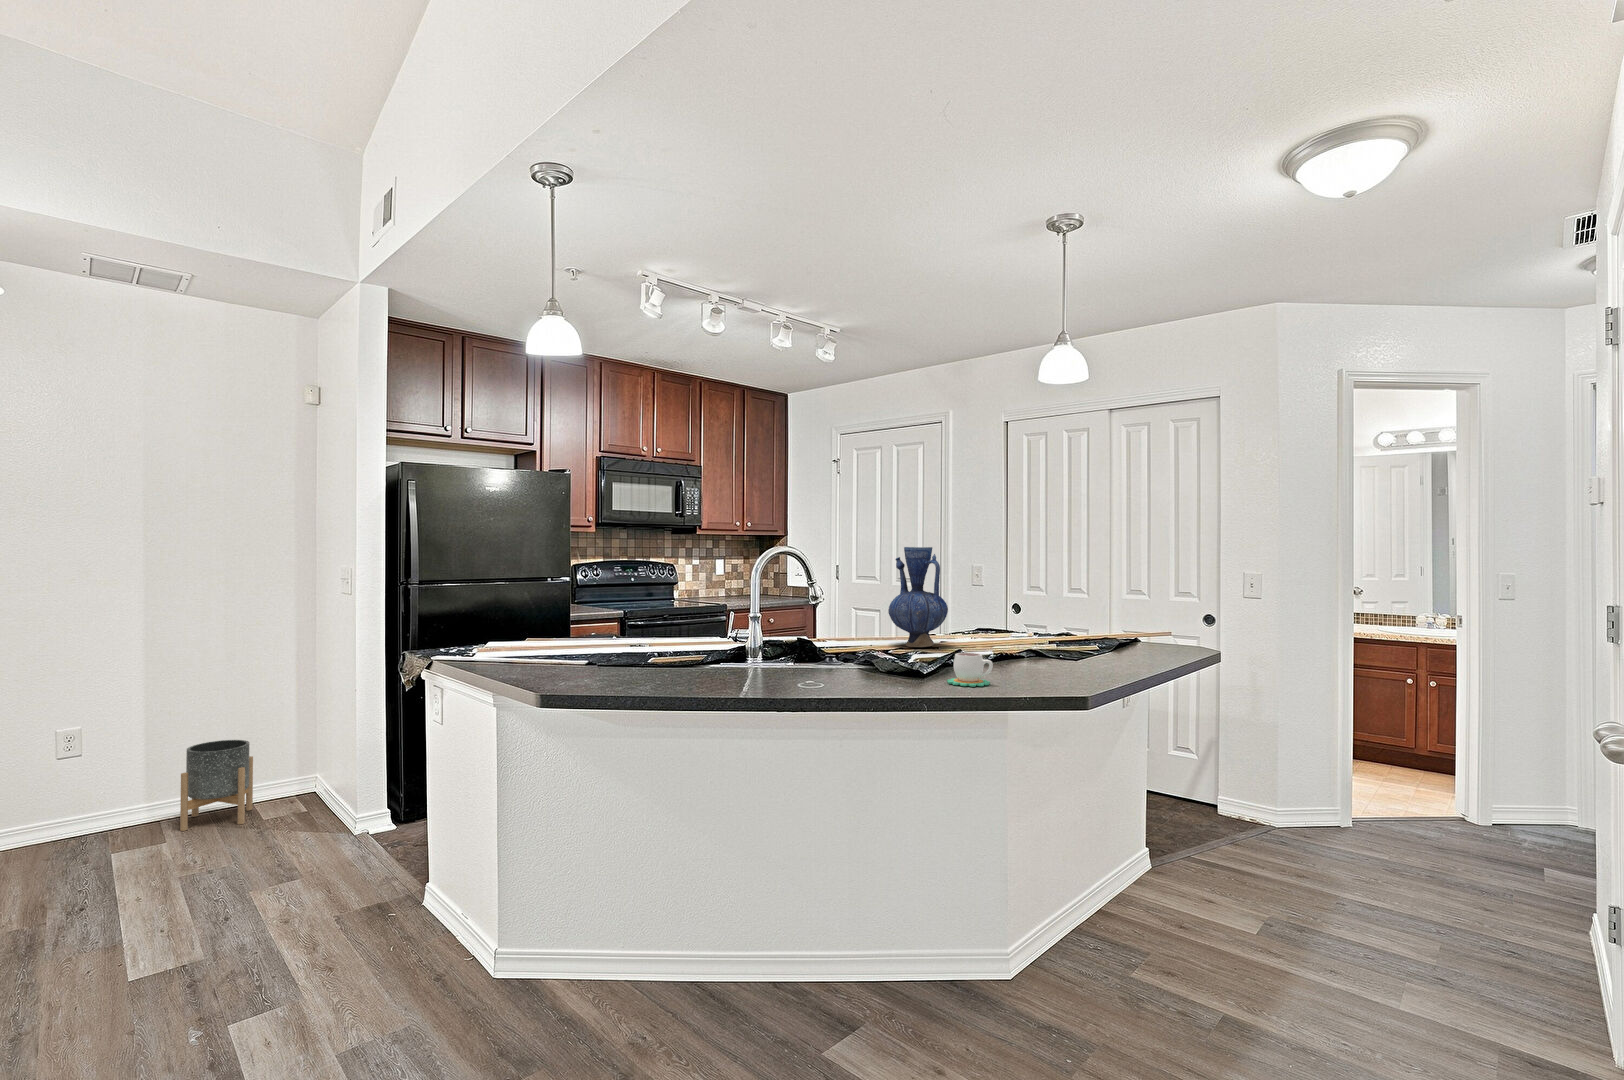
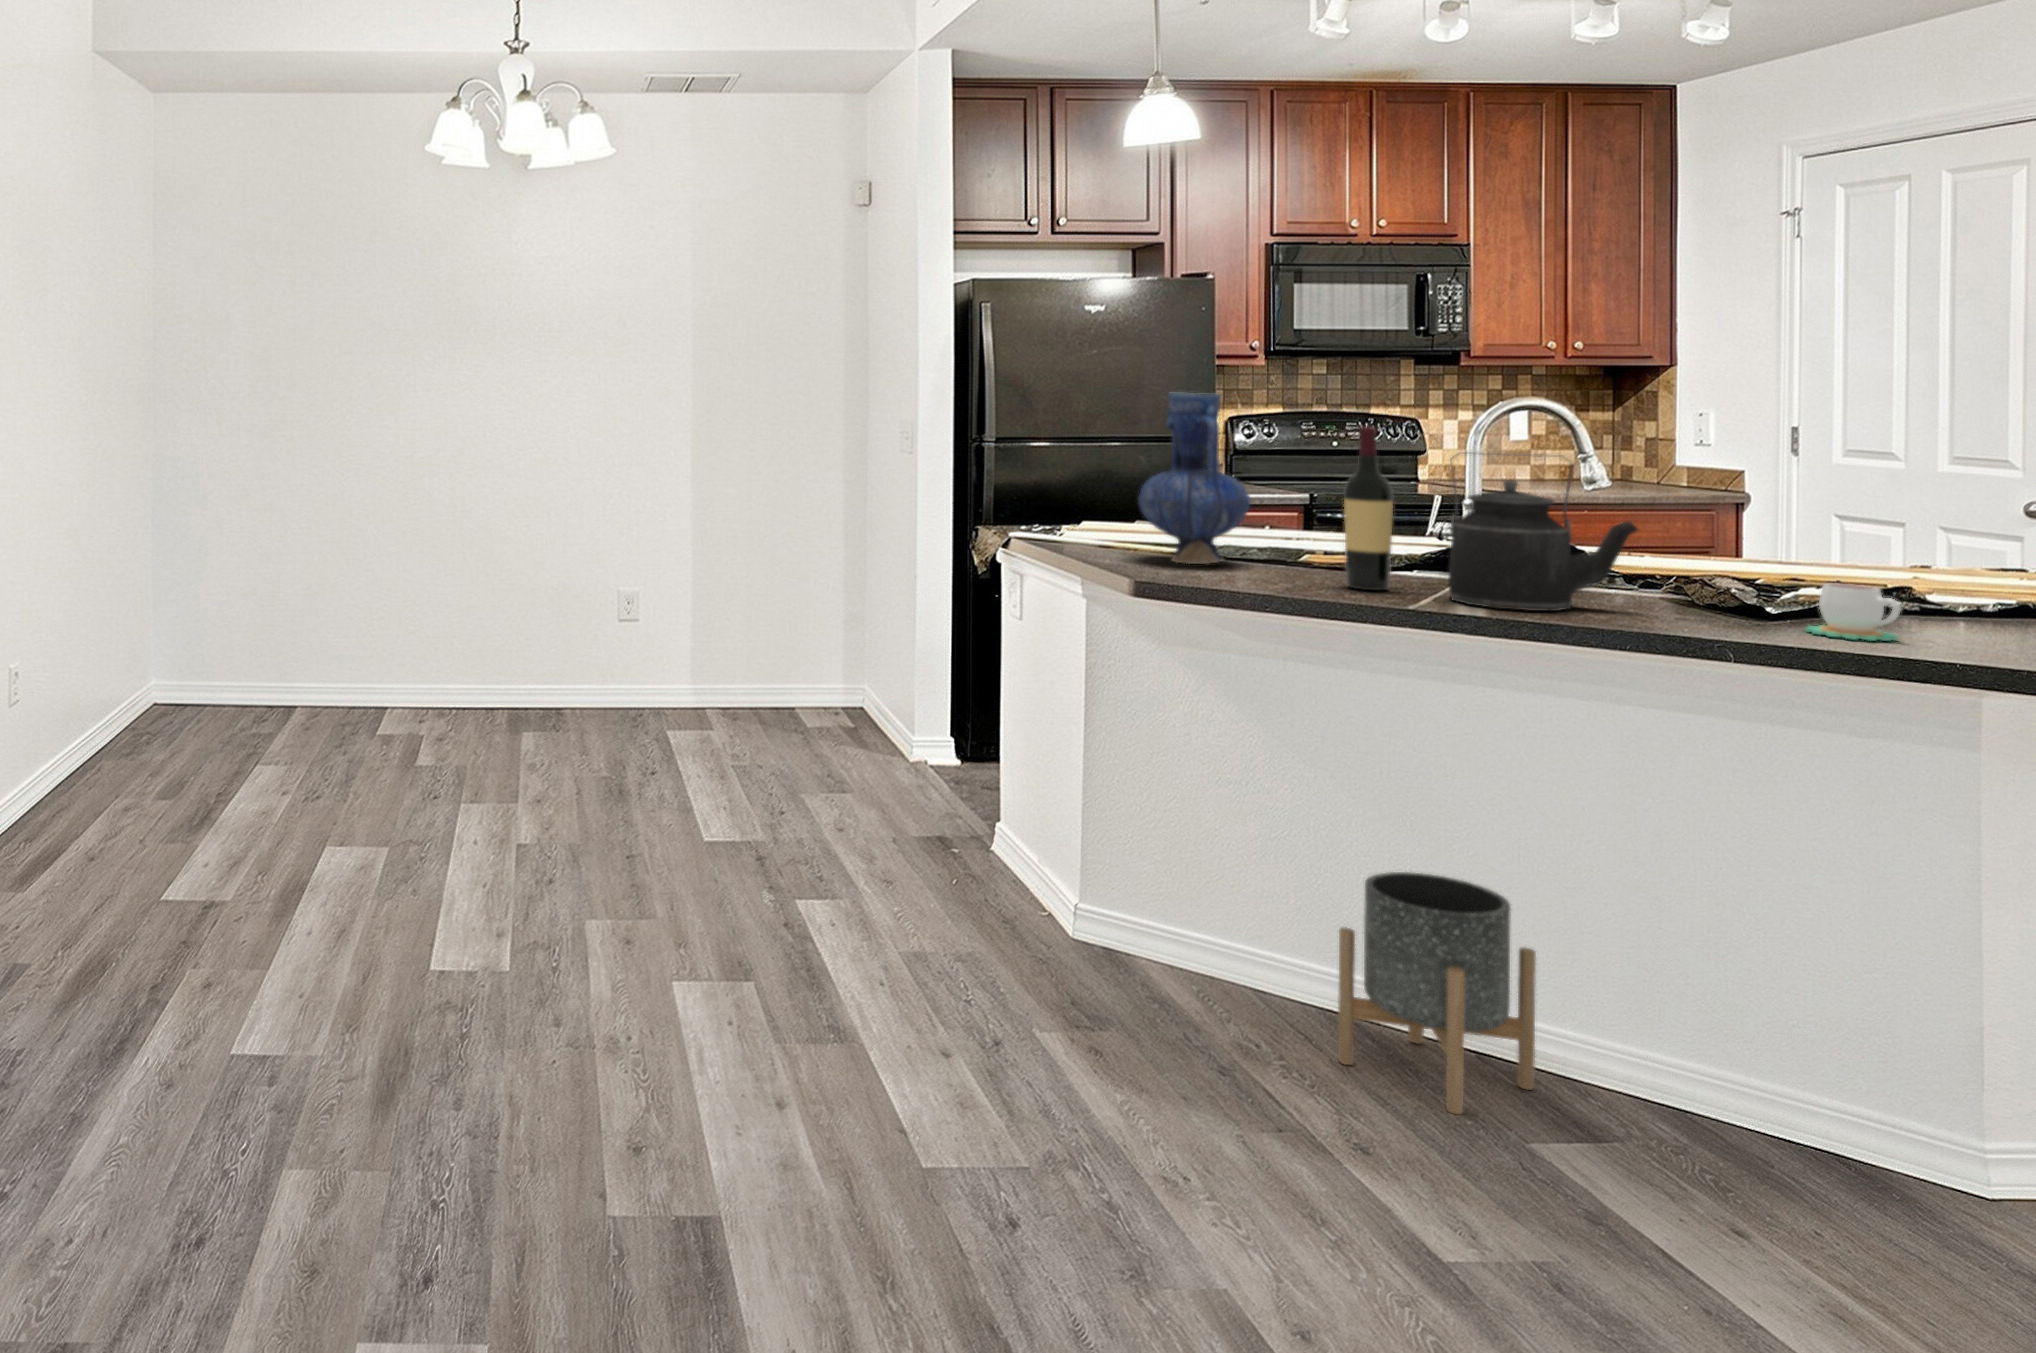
vase: present [888,547,948,647] -> present [1138,393,1250,564]
wine bottle: none [693,566,724,684] -> present [1344,426,1393,590]
kettle: none [758,582,865,689] -> present [1448,453,1638,611]
planter: present [180,740,253,831] -> present [1338,872,1536,1114]

